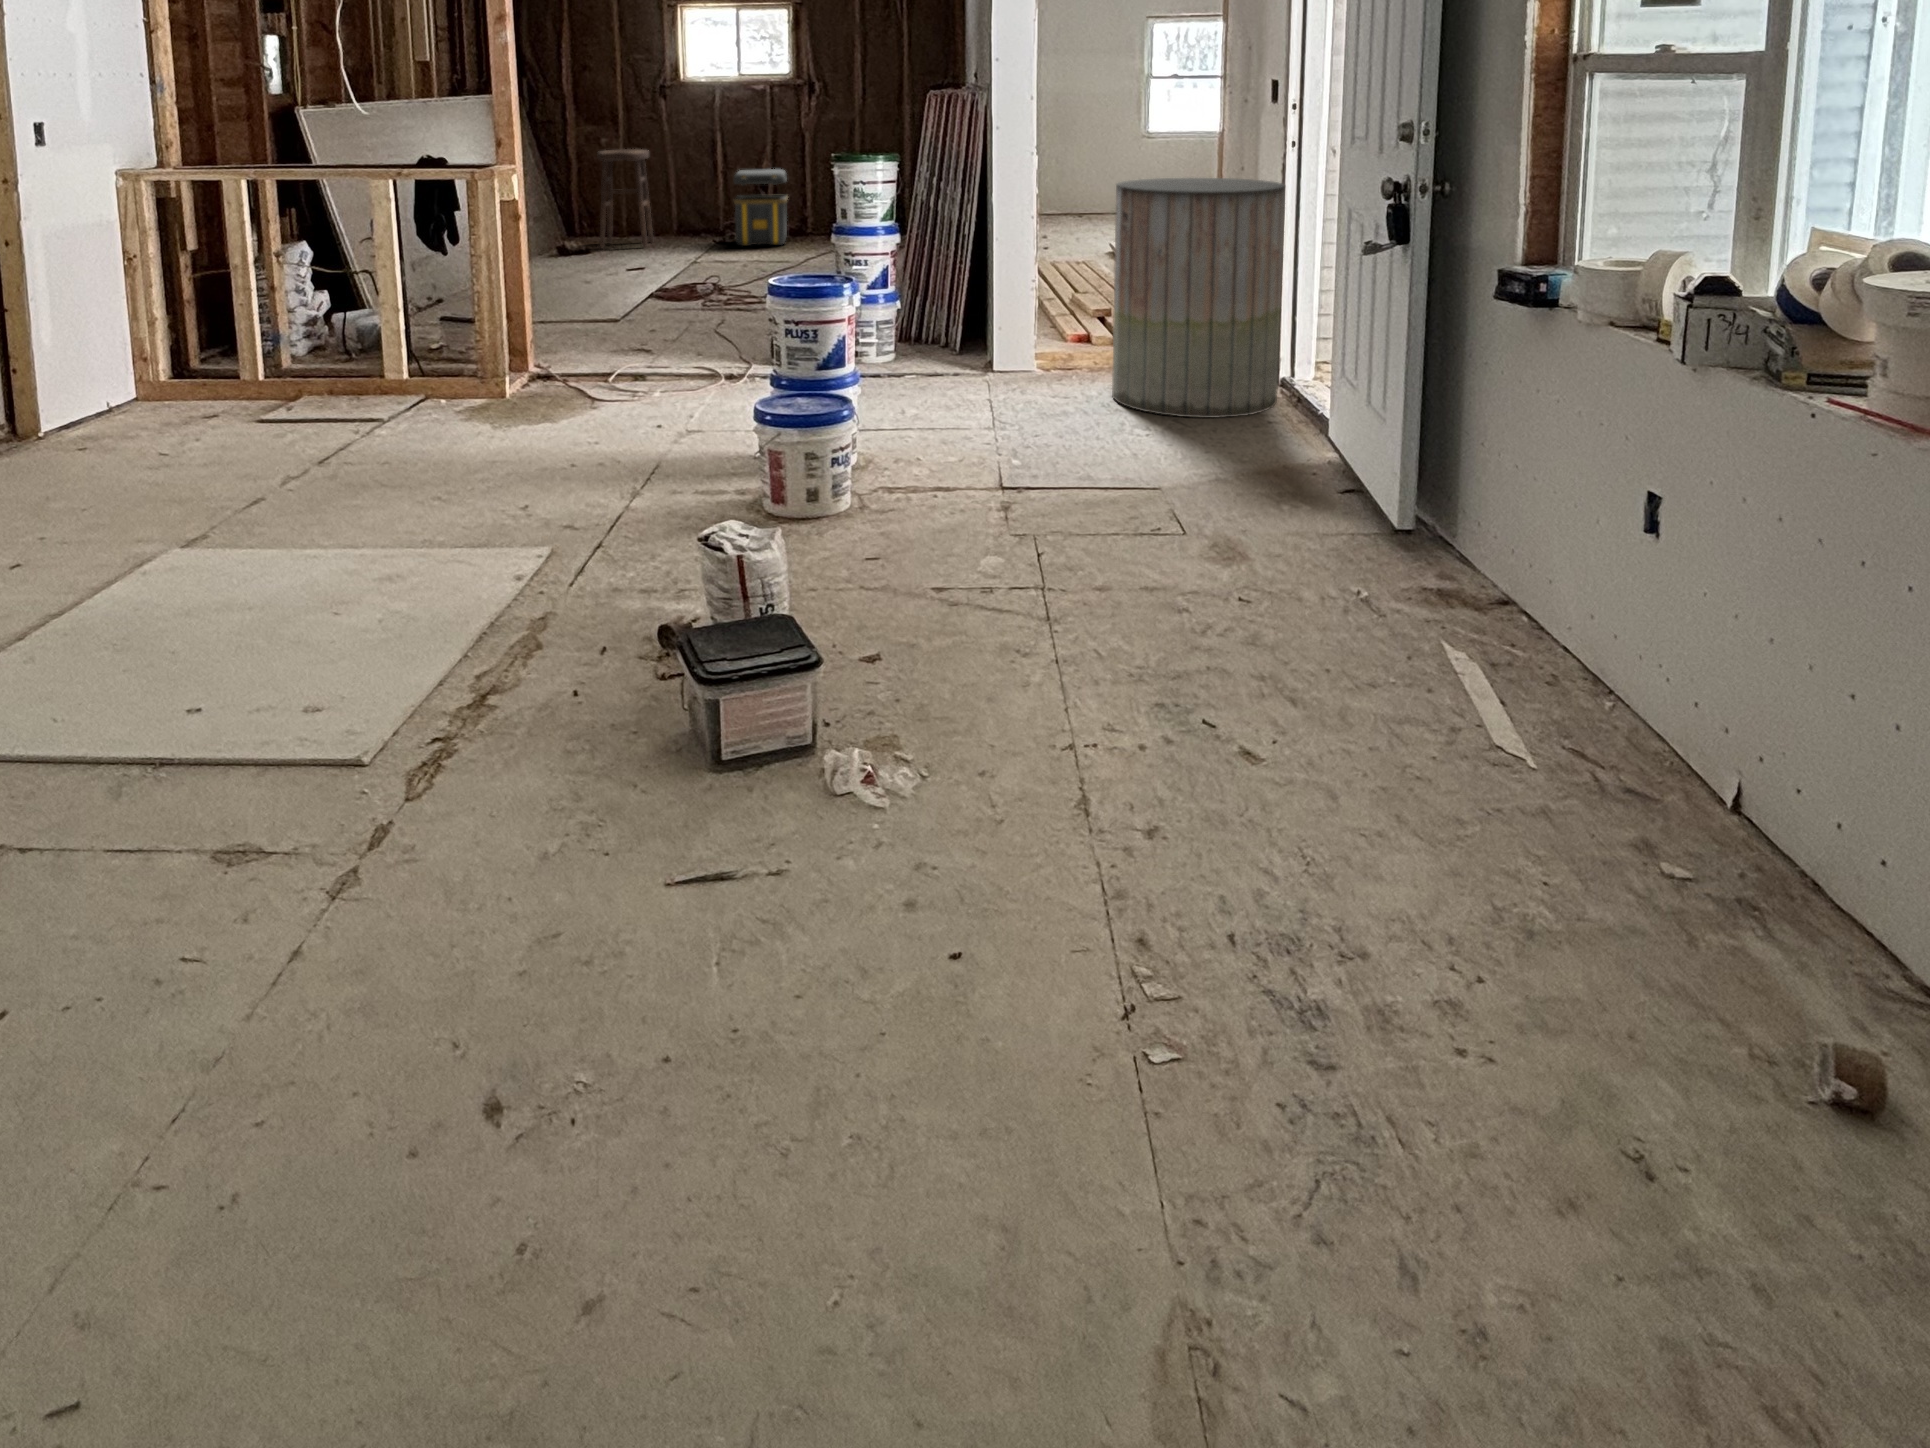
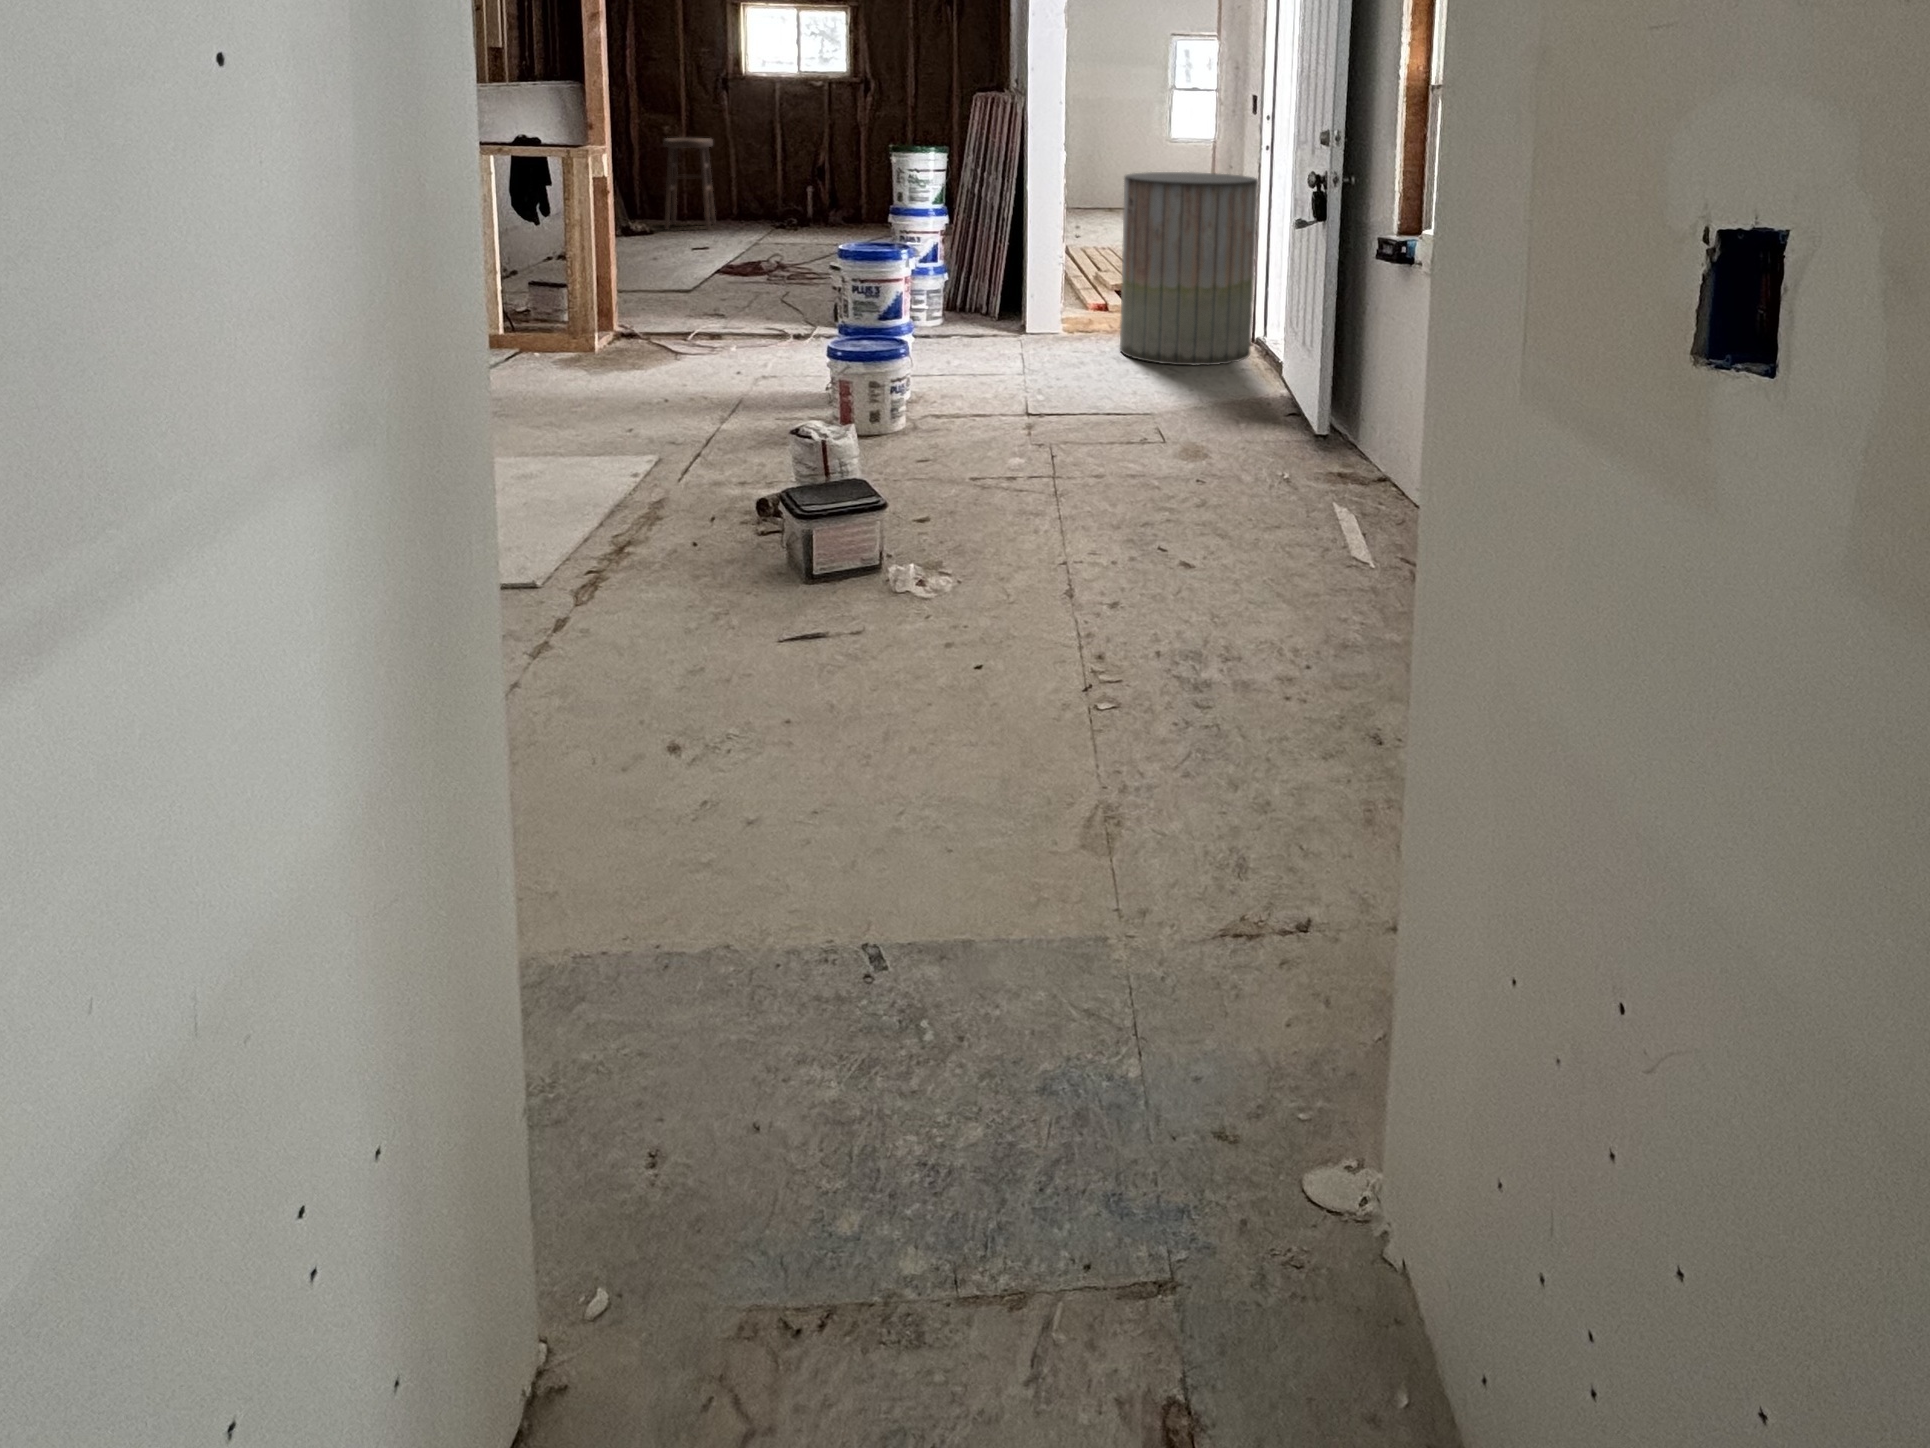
toolbox: present [734,169,788,246] -> none [793,160,843,229]

